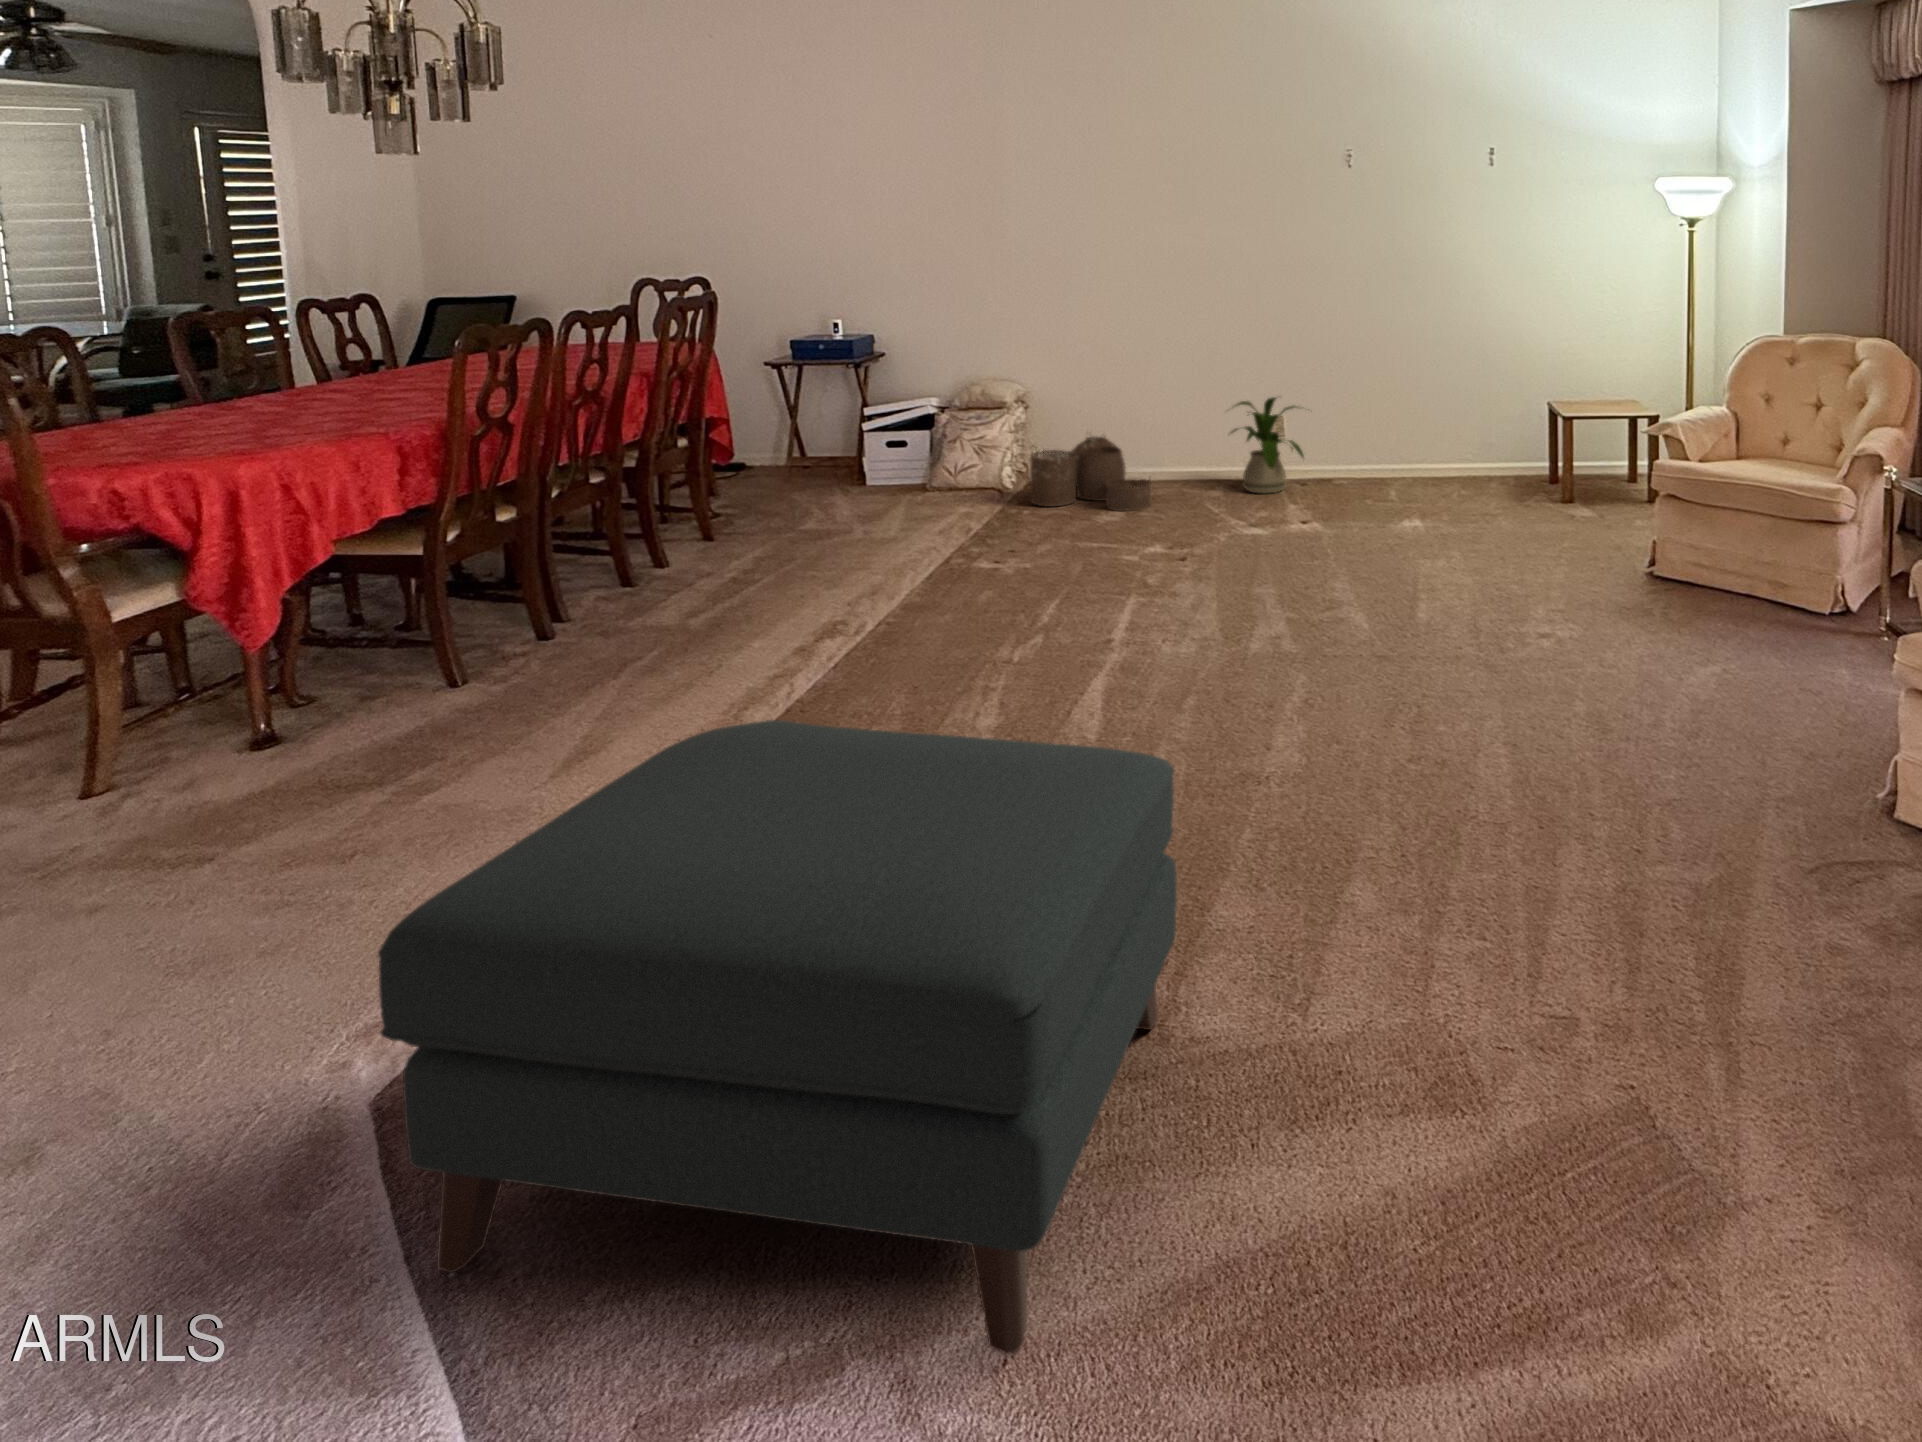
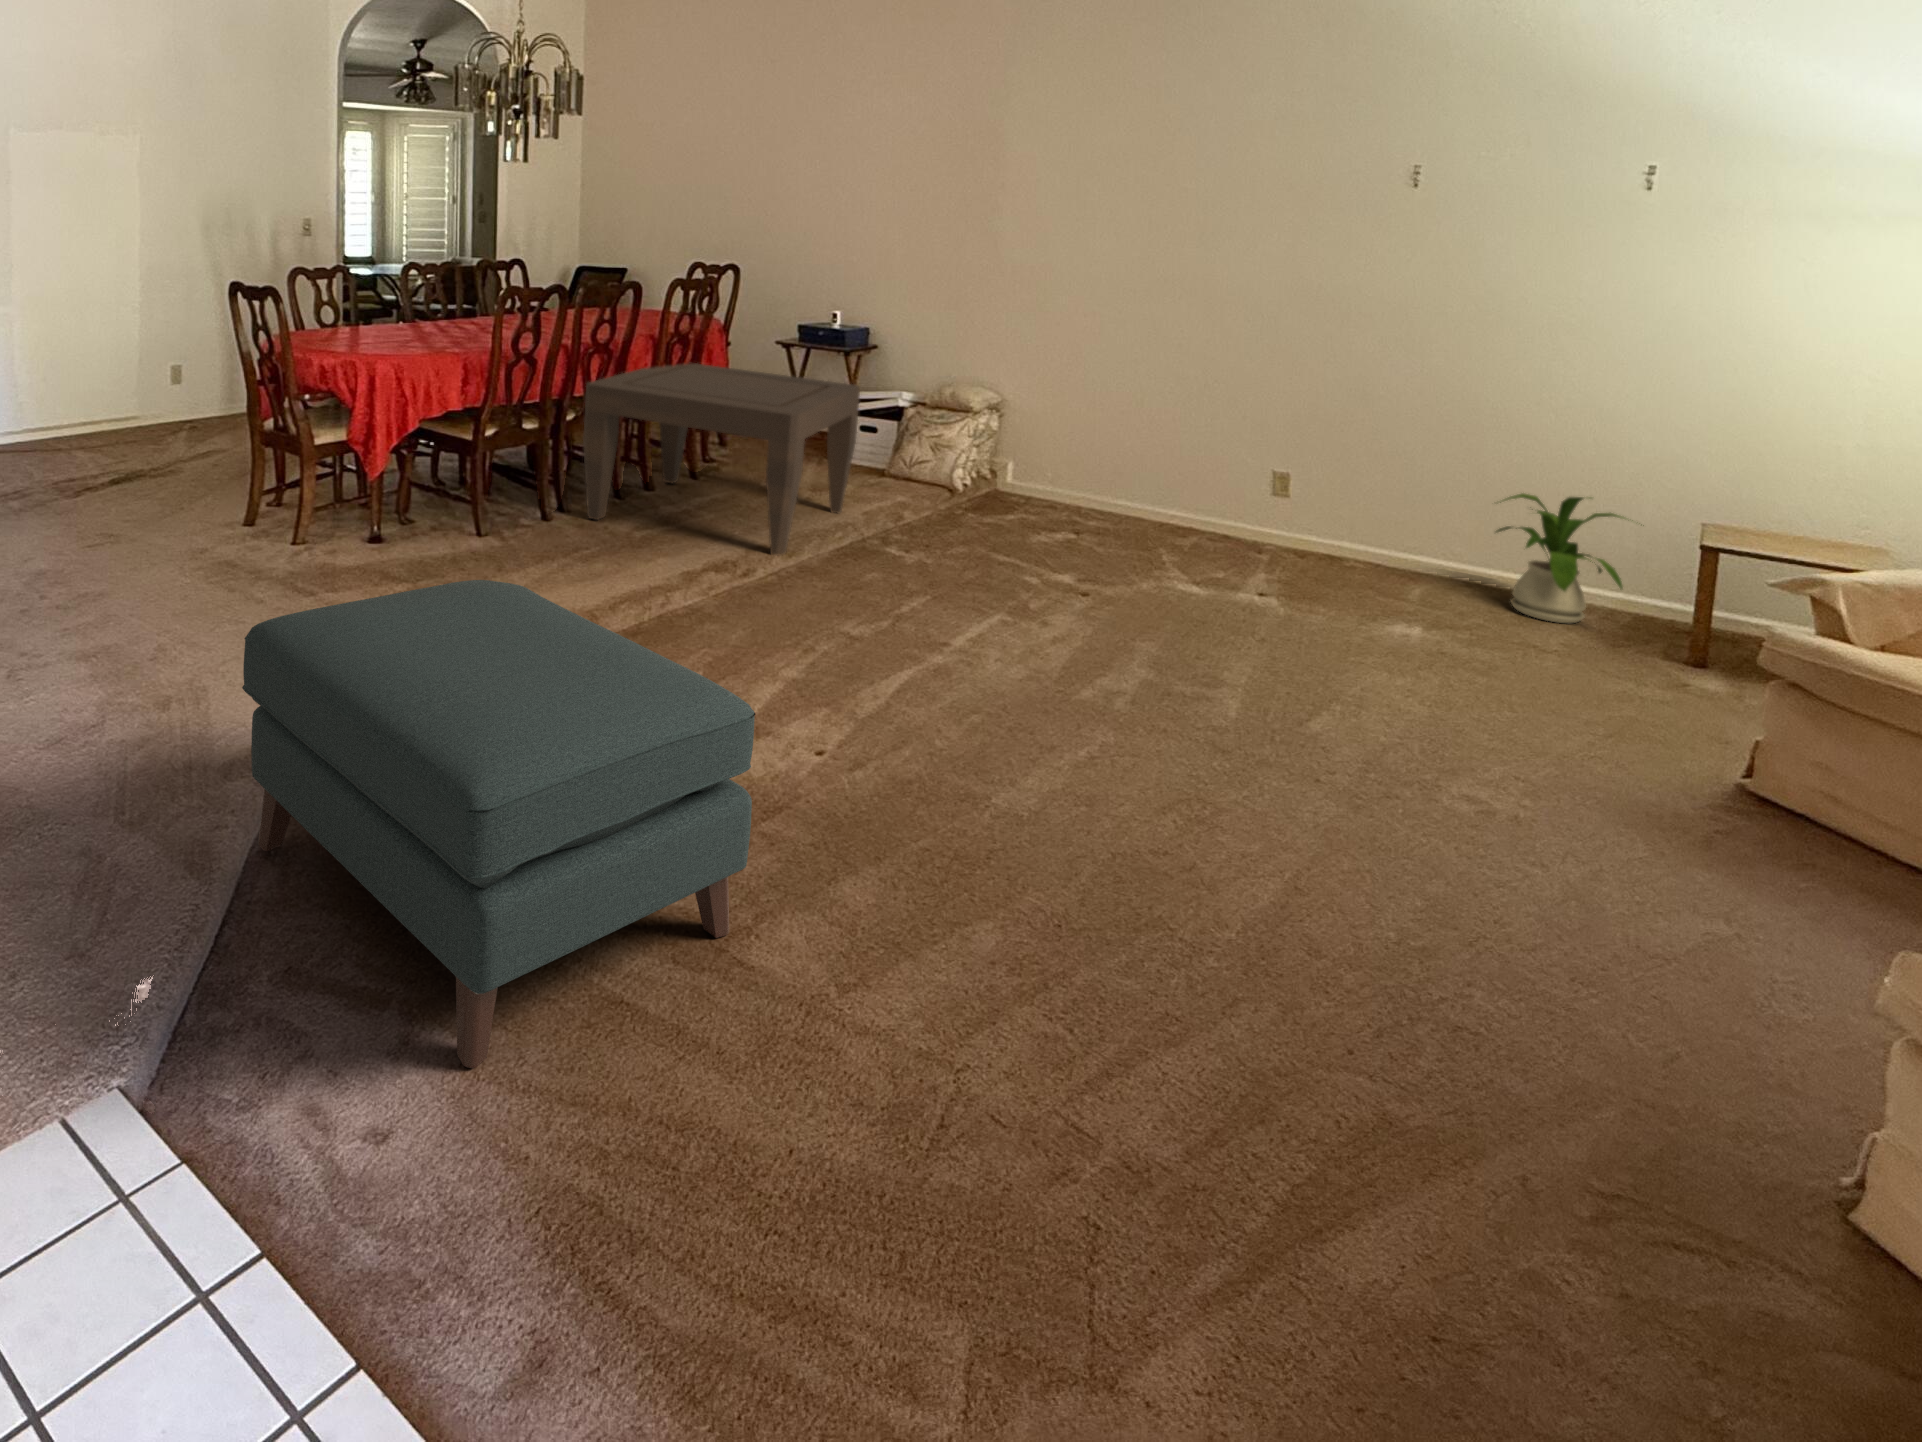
coffee table: none [581,397,915,619] -> present [583,364,860,556]
house plant: present [1231,397,1304,494] -> present [1496,493,1624,623]
woven basket: present [1030,434,1151,511] -> none [971,451,1095,539]

